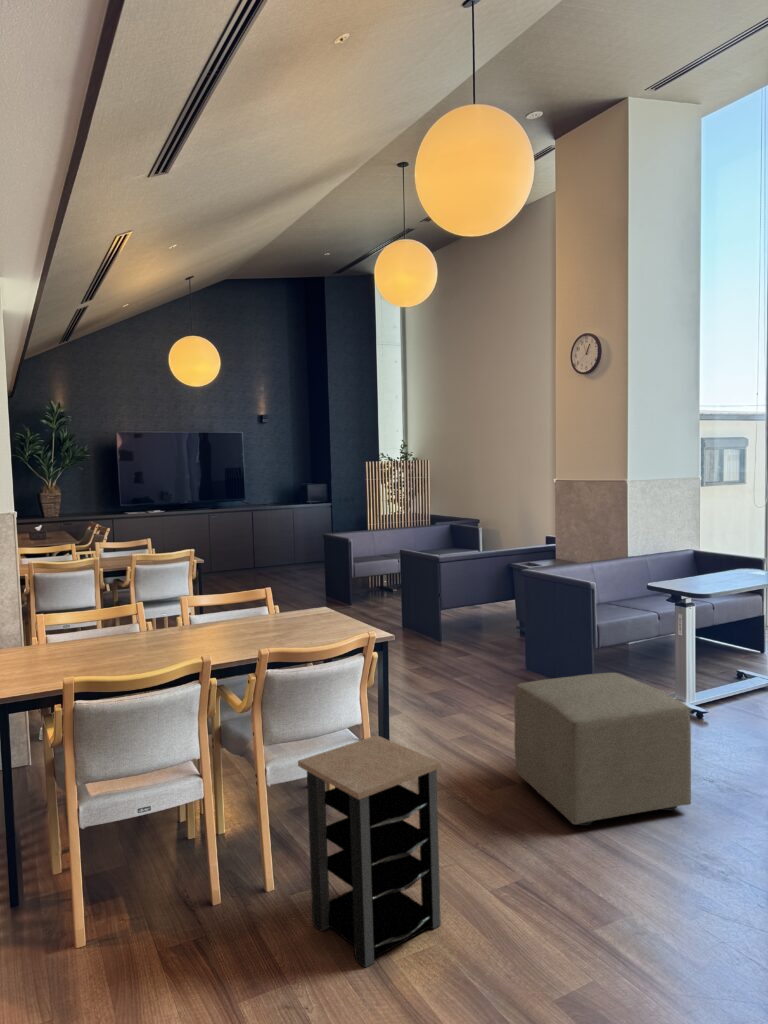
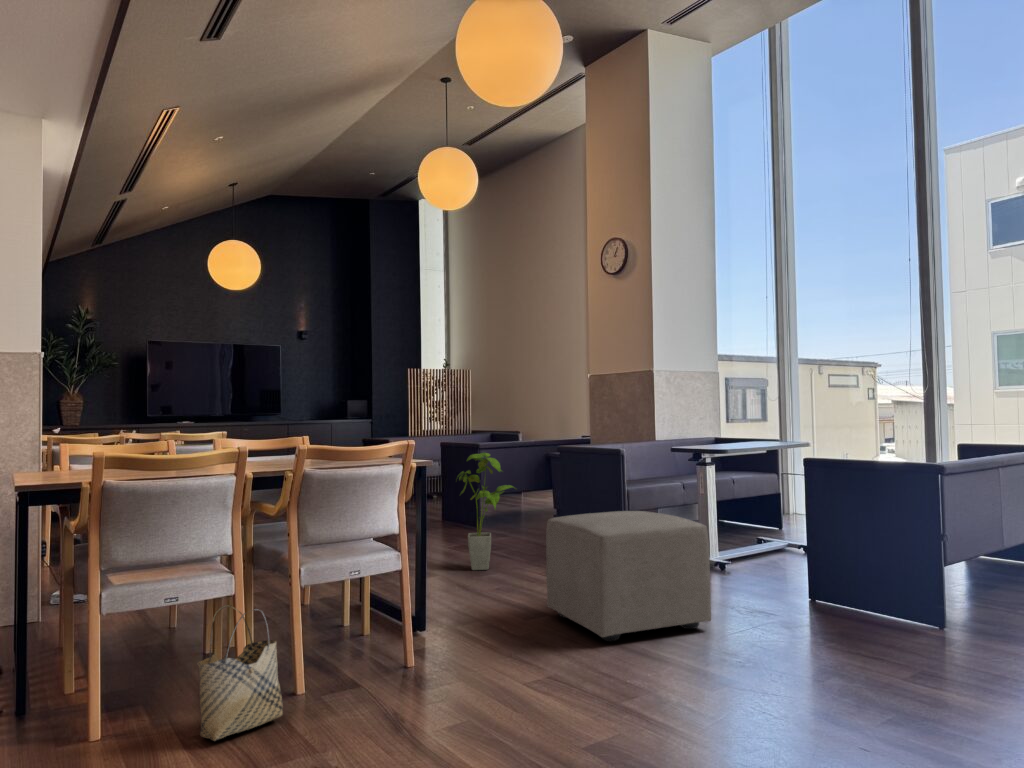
house plant: none [420,588,483,706] -> present [458,453,515,570]
side table: present [298,735,441,967] -> none [333,534,473,740]
woven basket: none [170,817,254,959] -> present [197,605,283,741]

